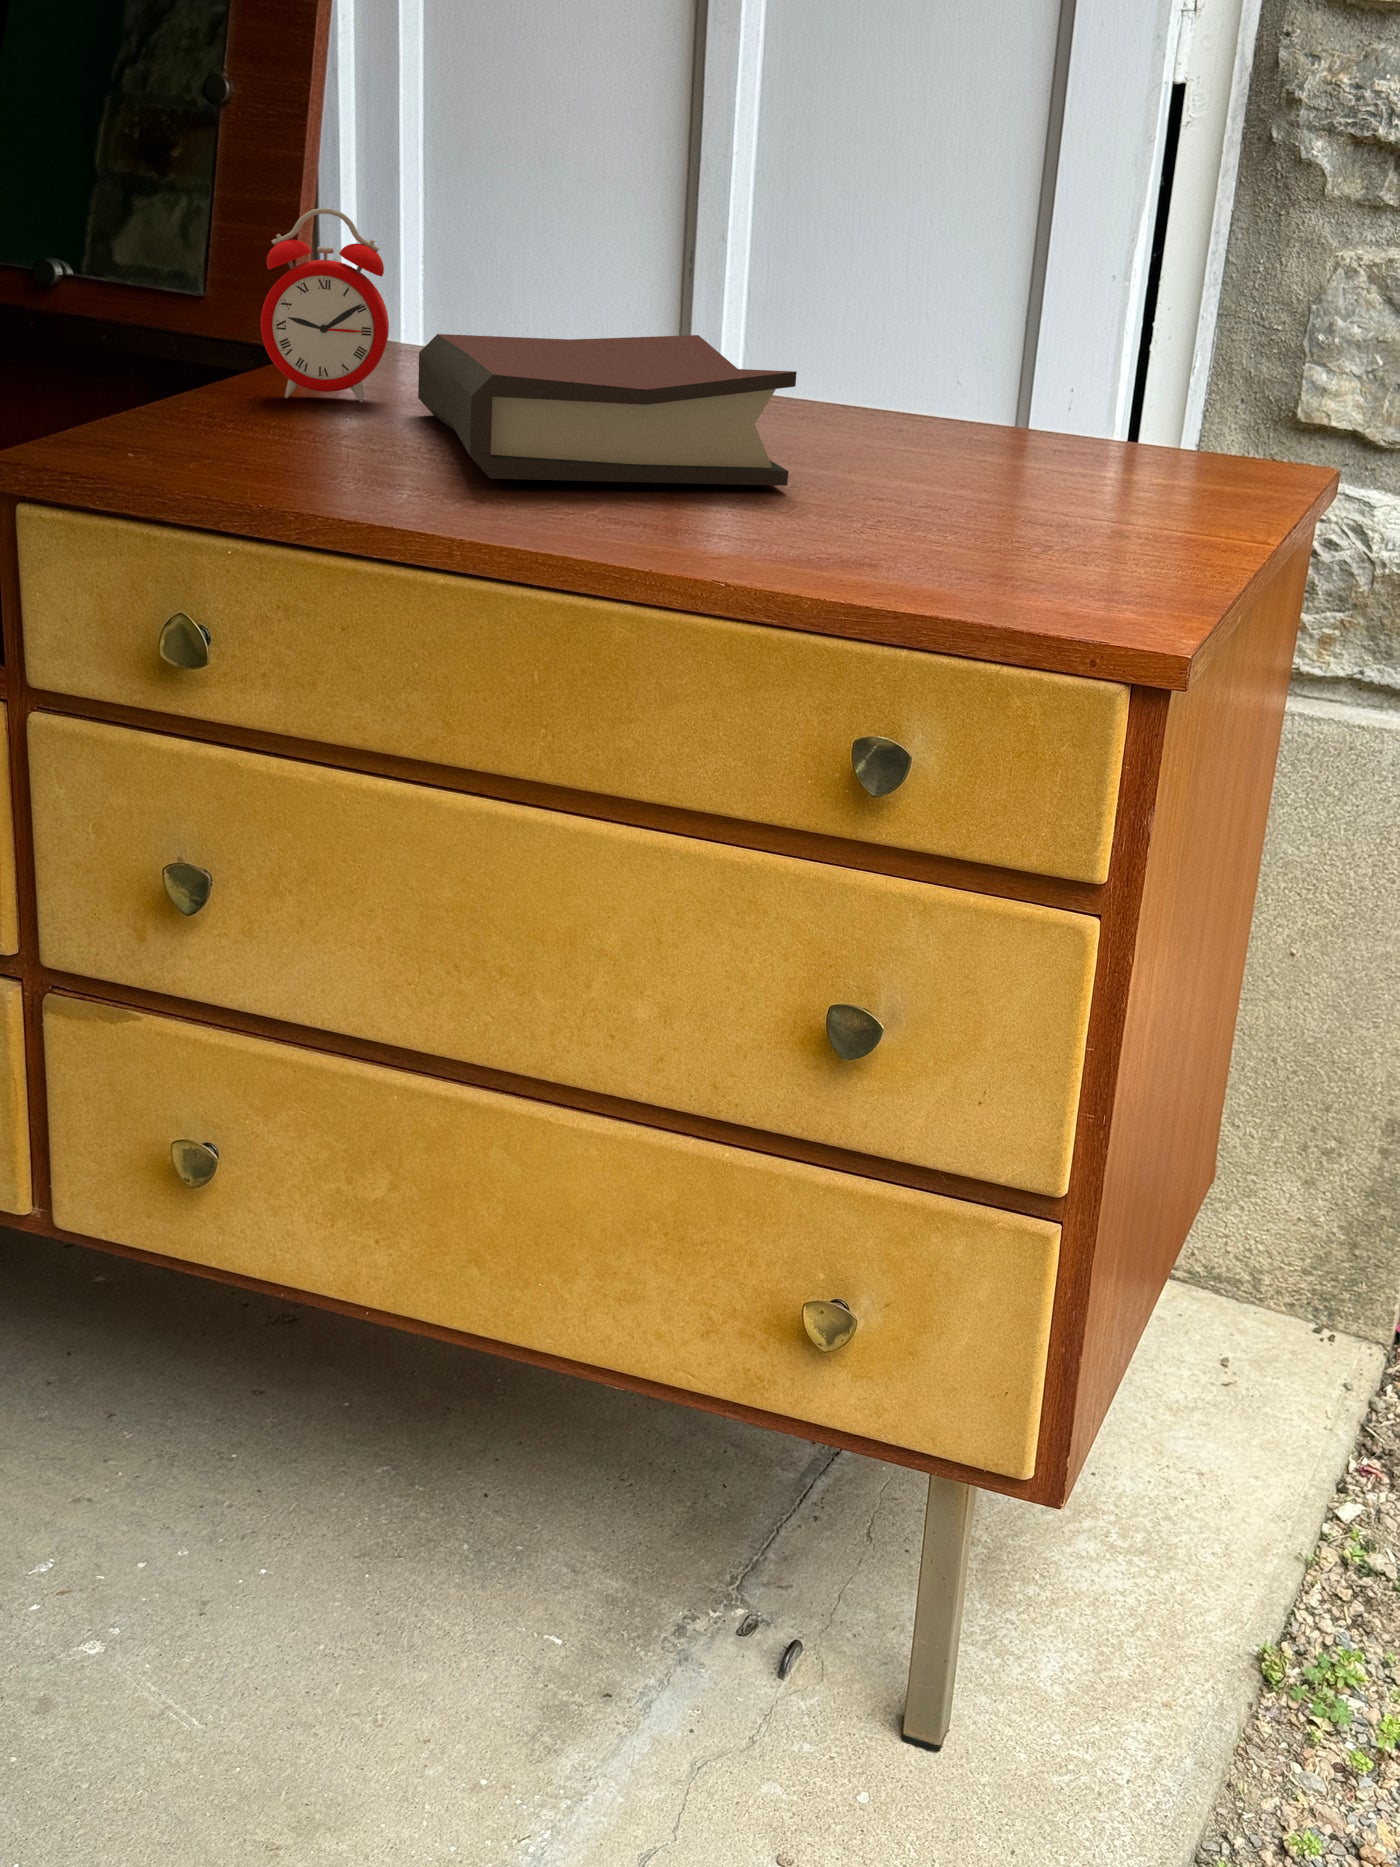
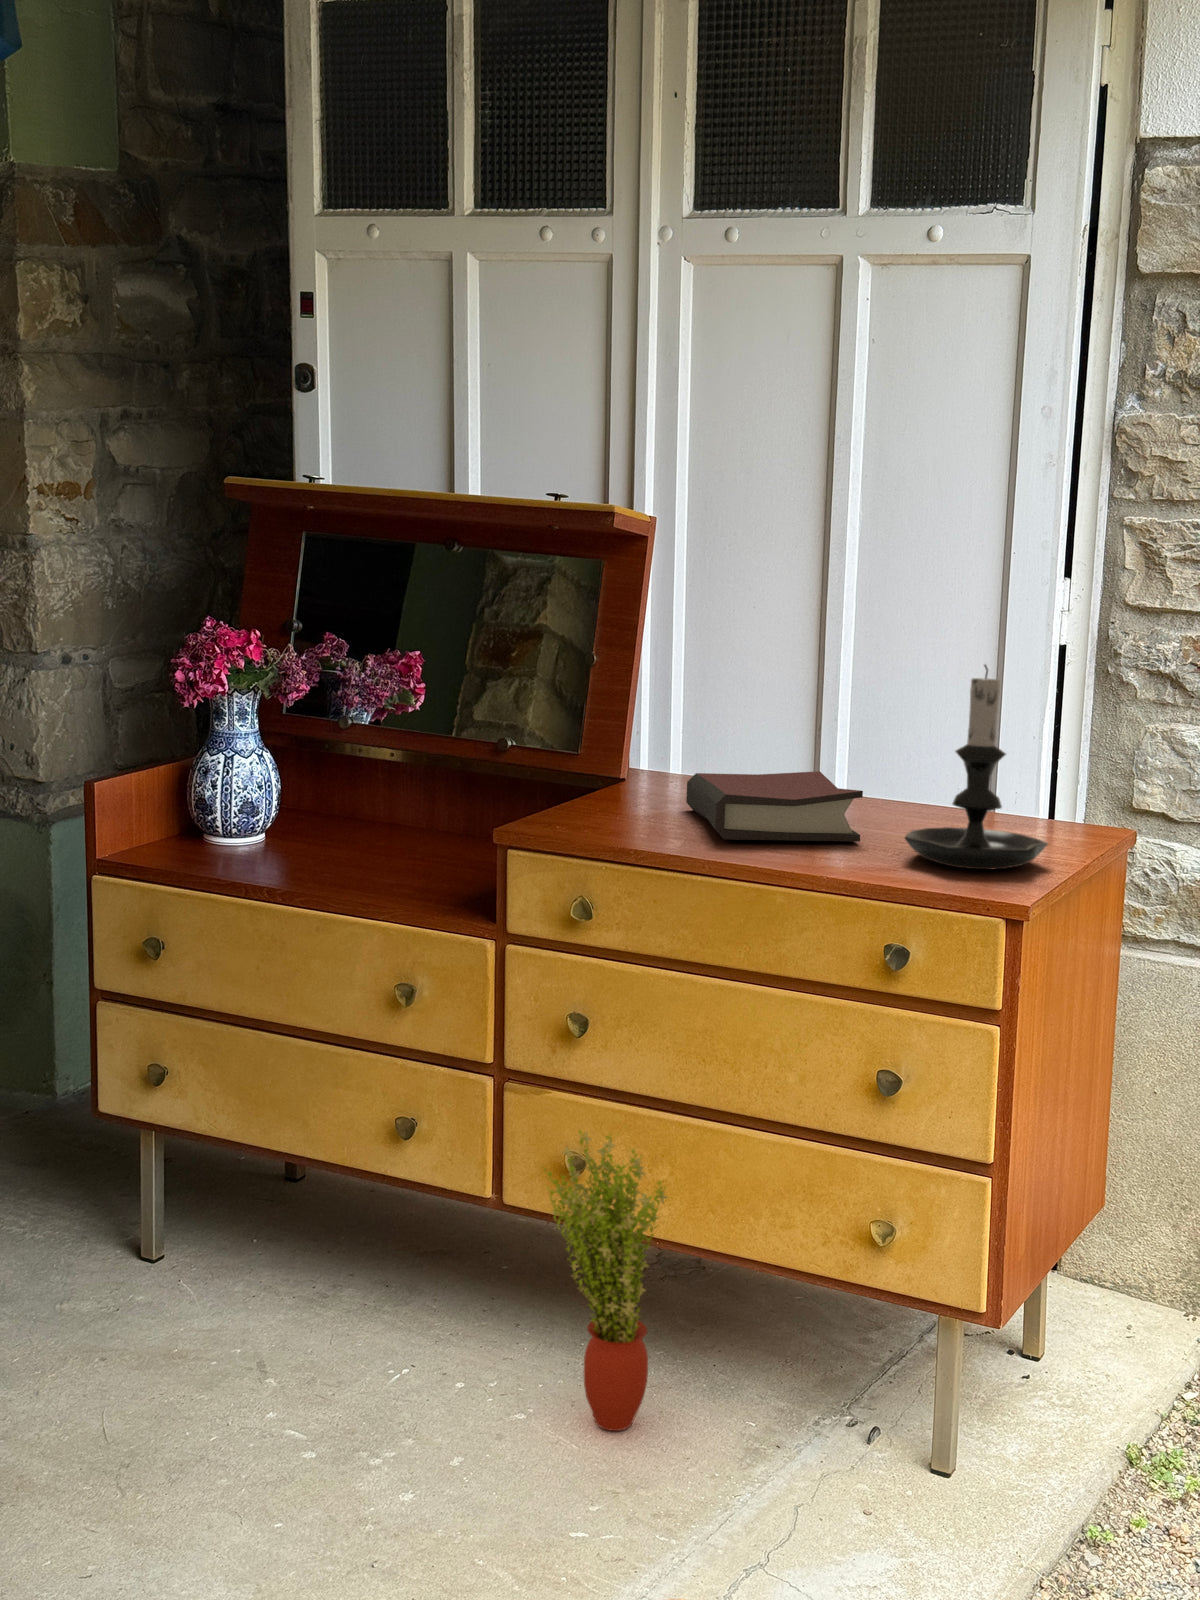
candle holder: none [891,65,1201,550] -> present [905,665,1048,870]
alarm clock: present [261,208,389,402] -> none [613,717,672,805]
potted plant: none [99,1118,377,1696] -> present [544,1130,668,1431]

